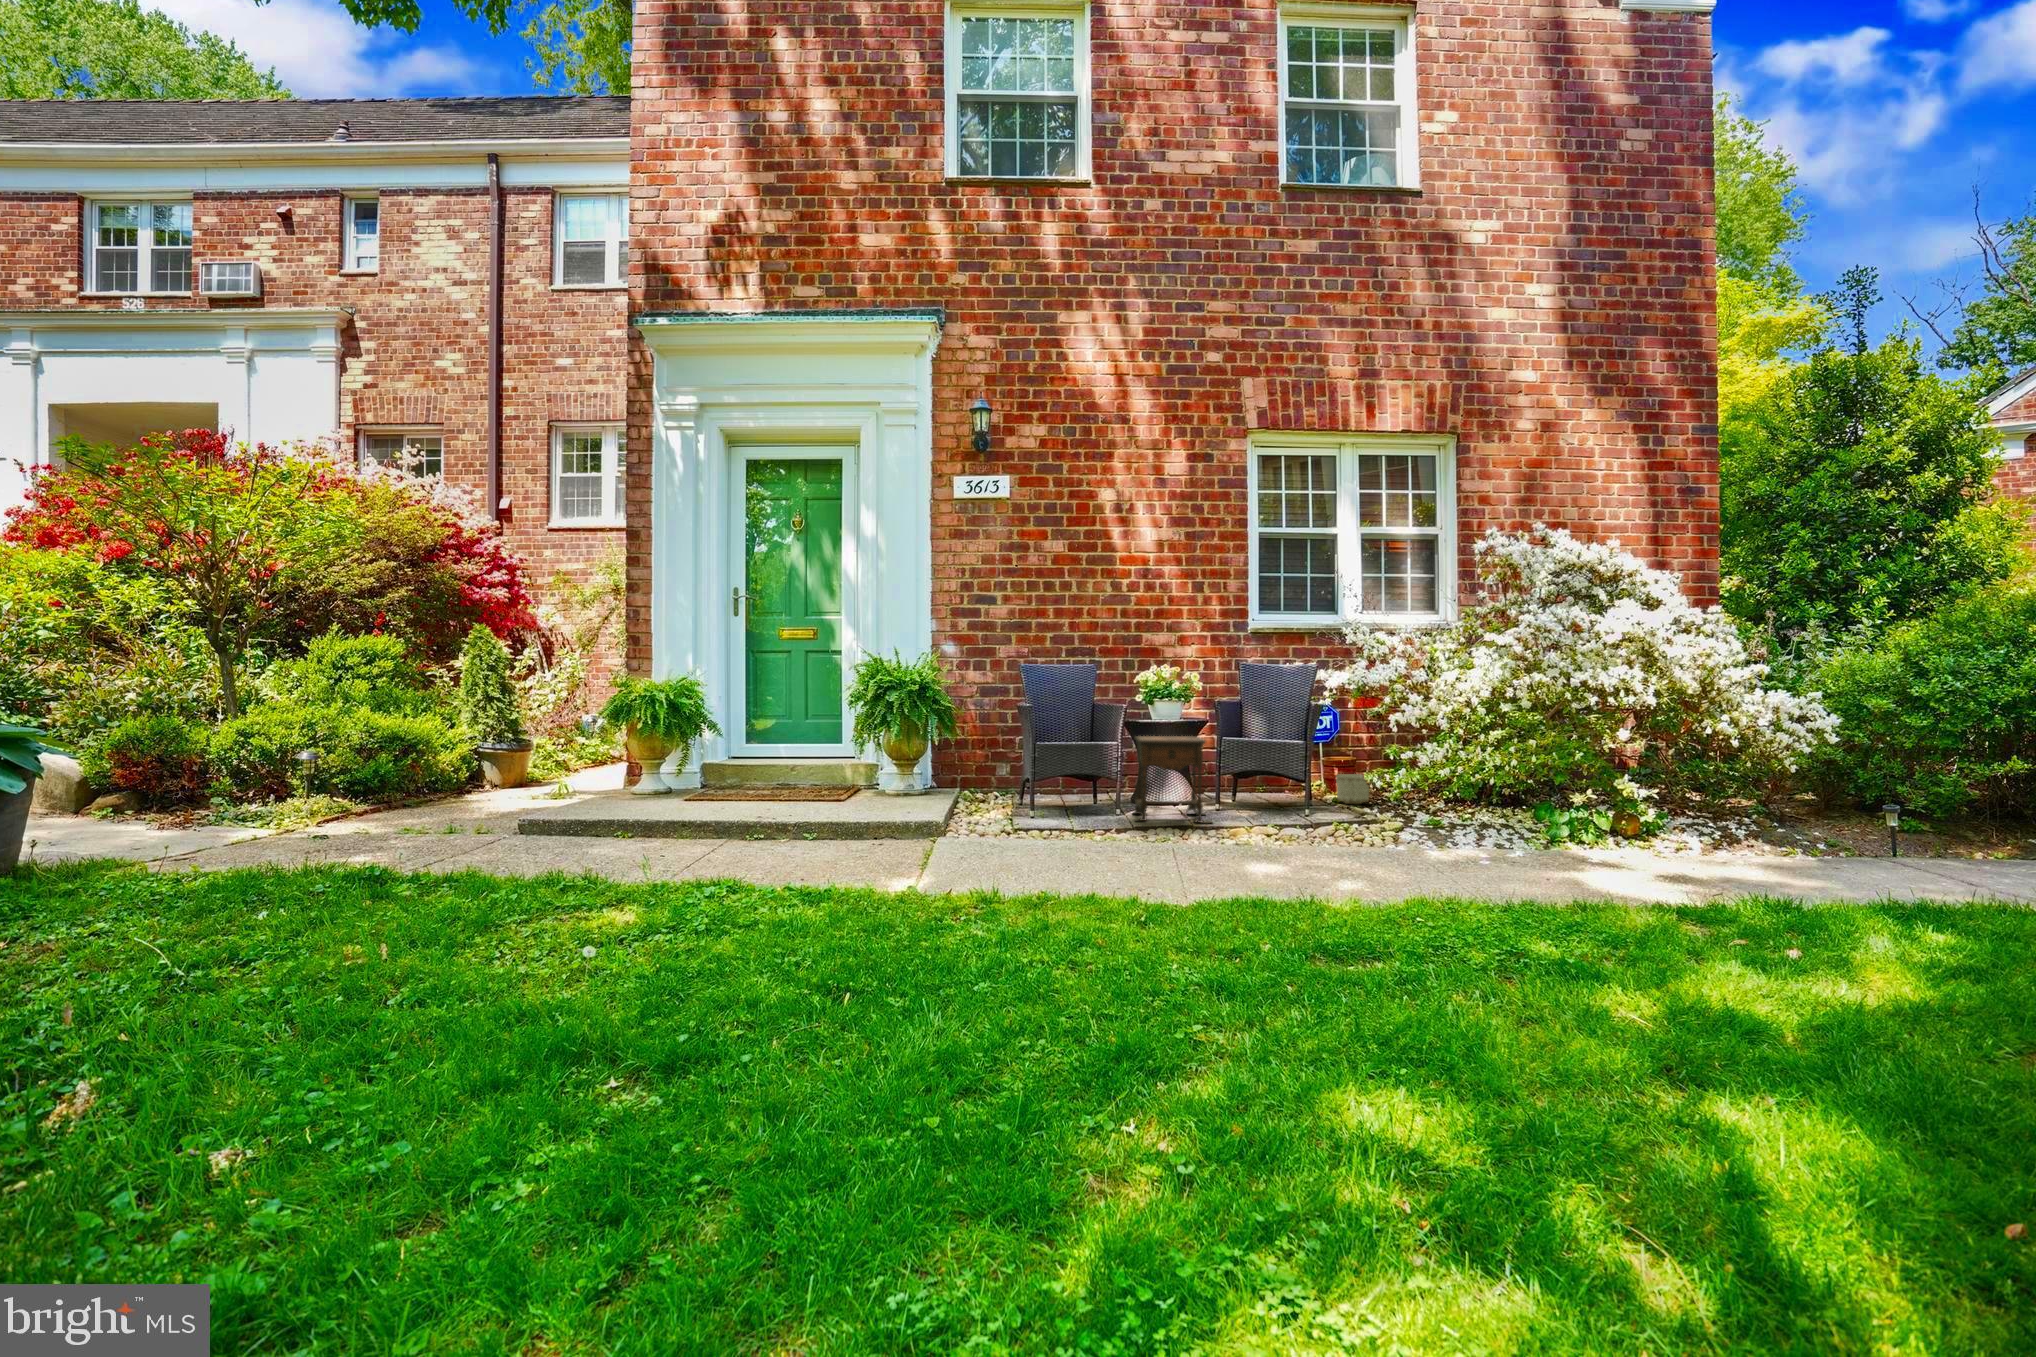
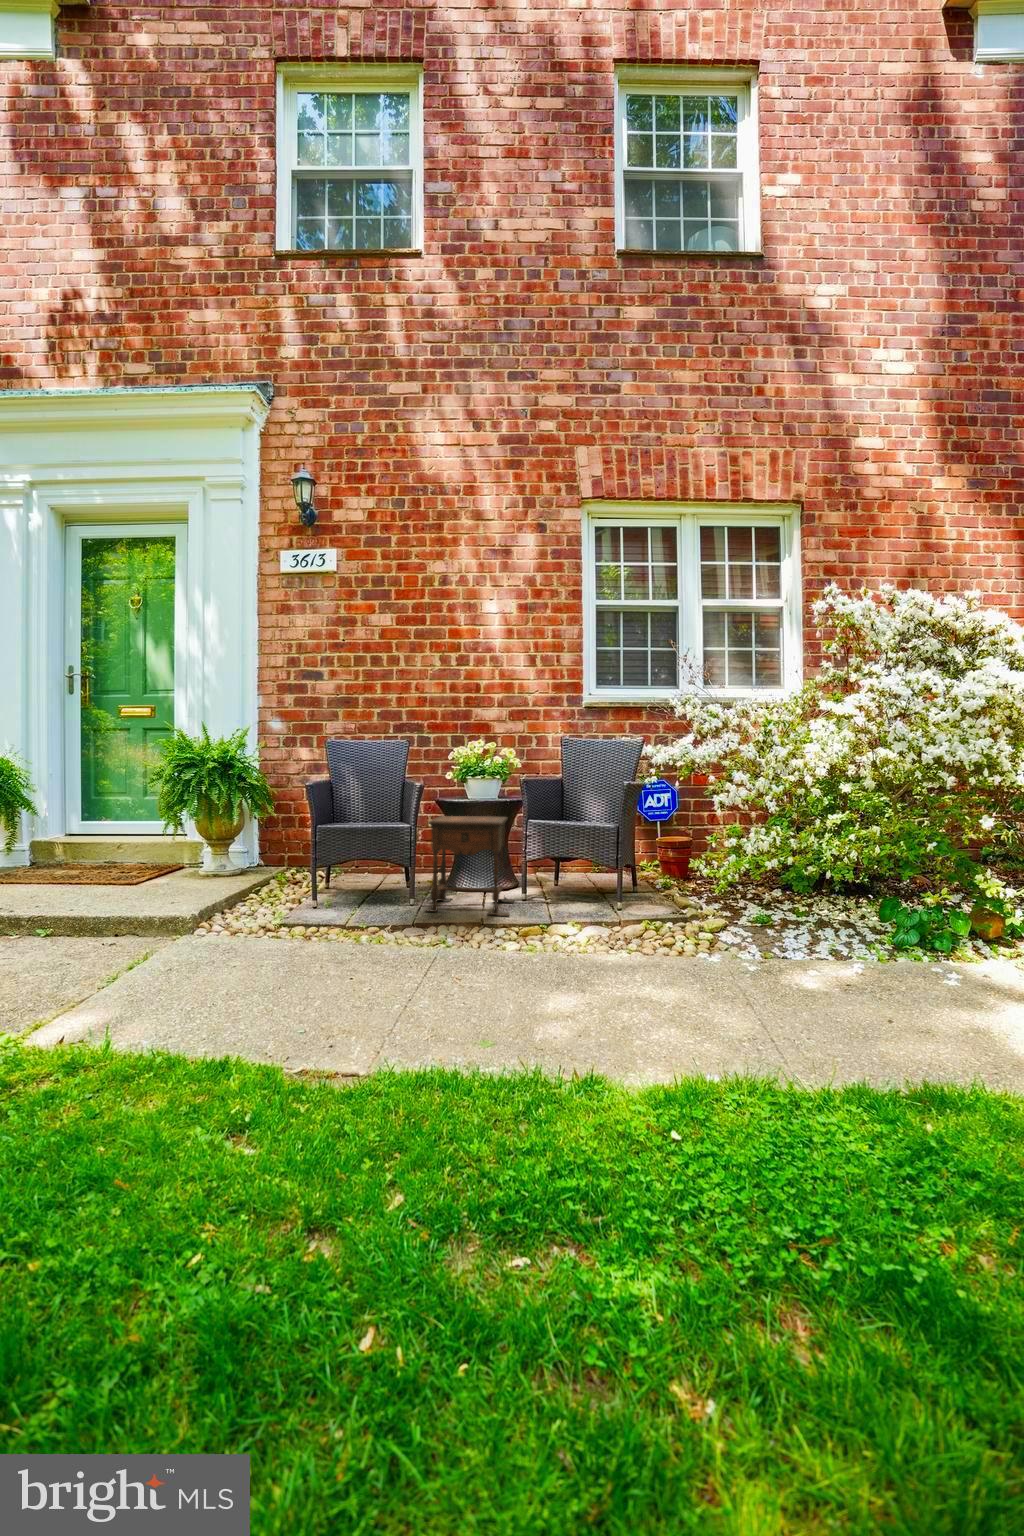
planter: present [1336,774,1369,804] -> none [667,855,702,888]

